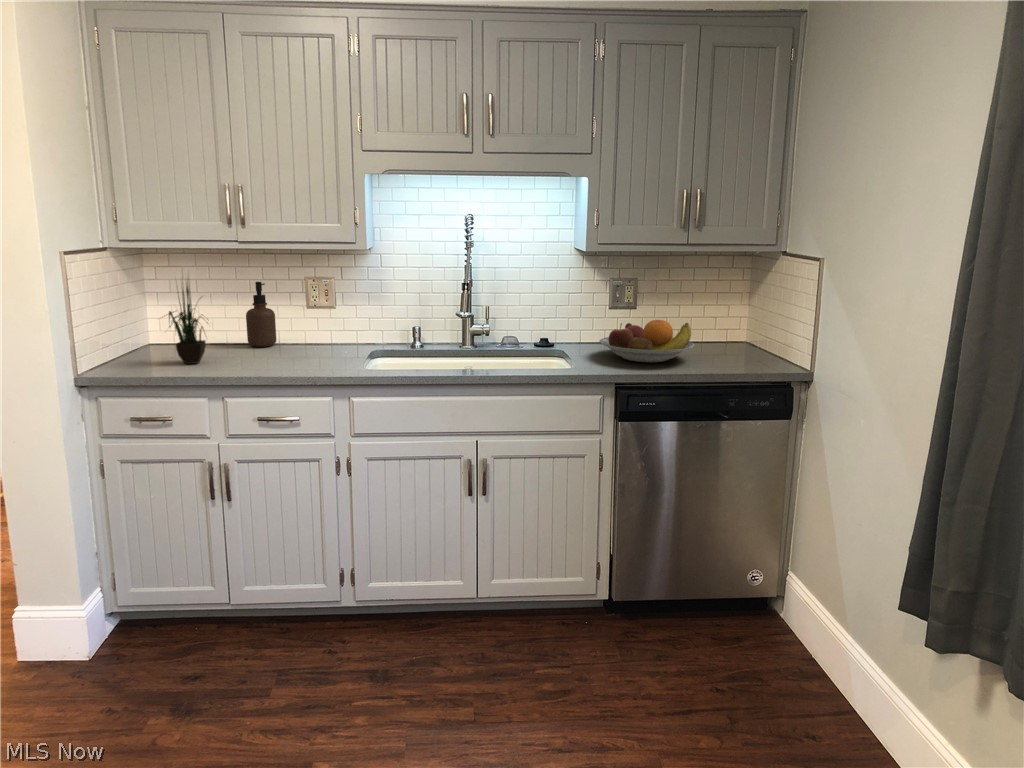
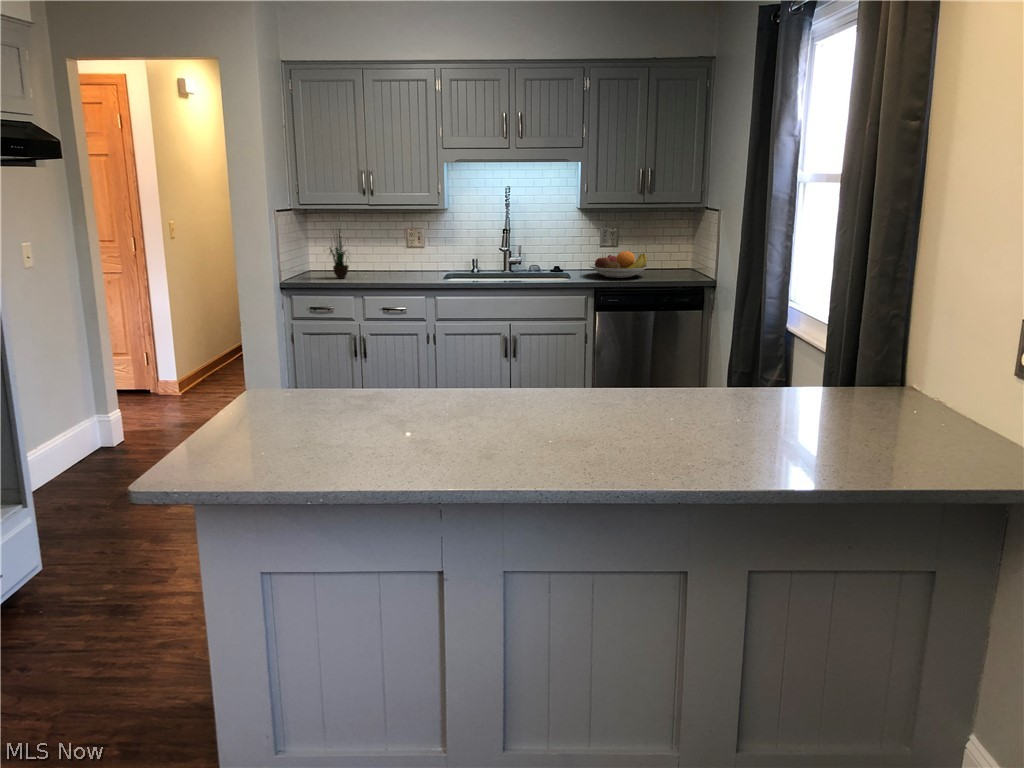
soap dispenser: present [246,282,276,347] -> none [369,231,387,271]

